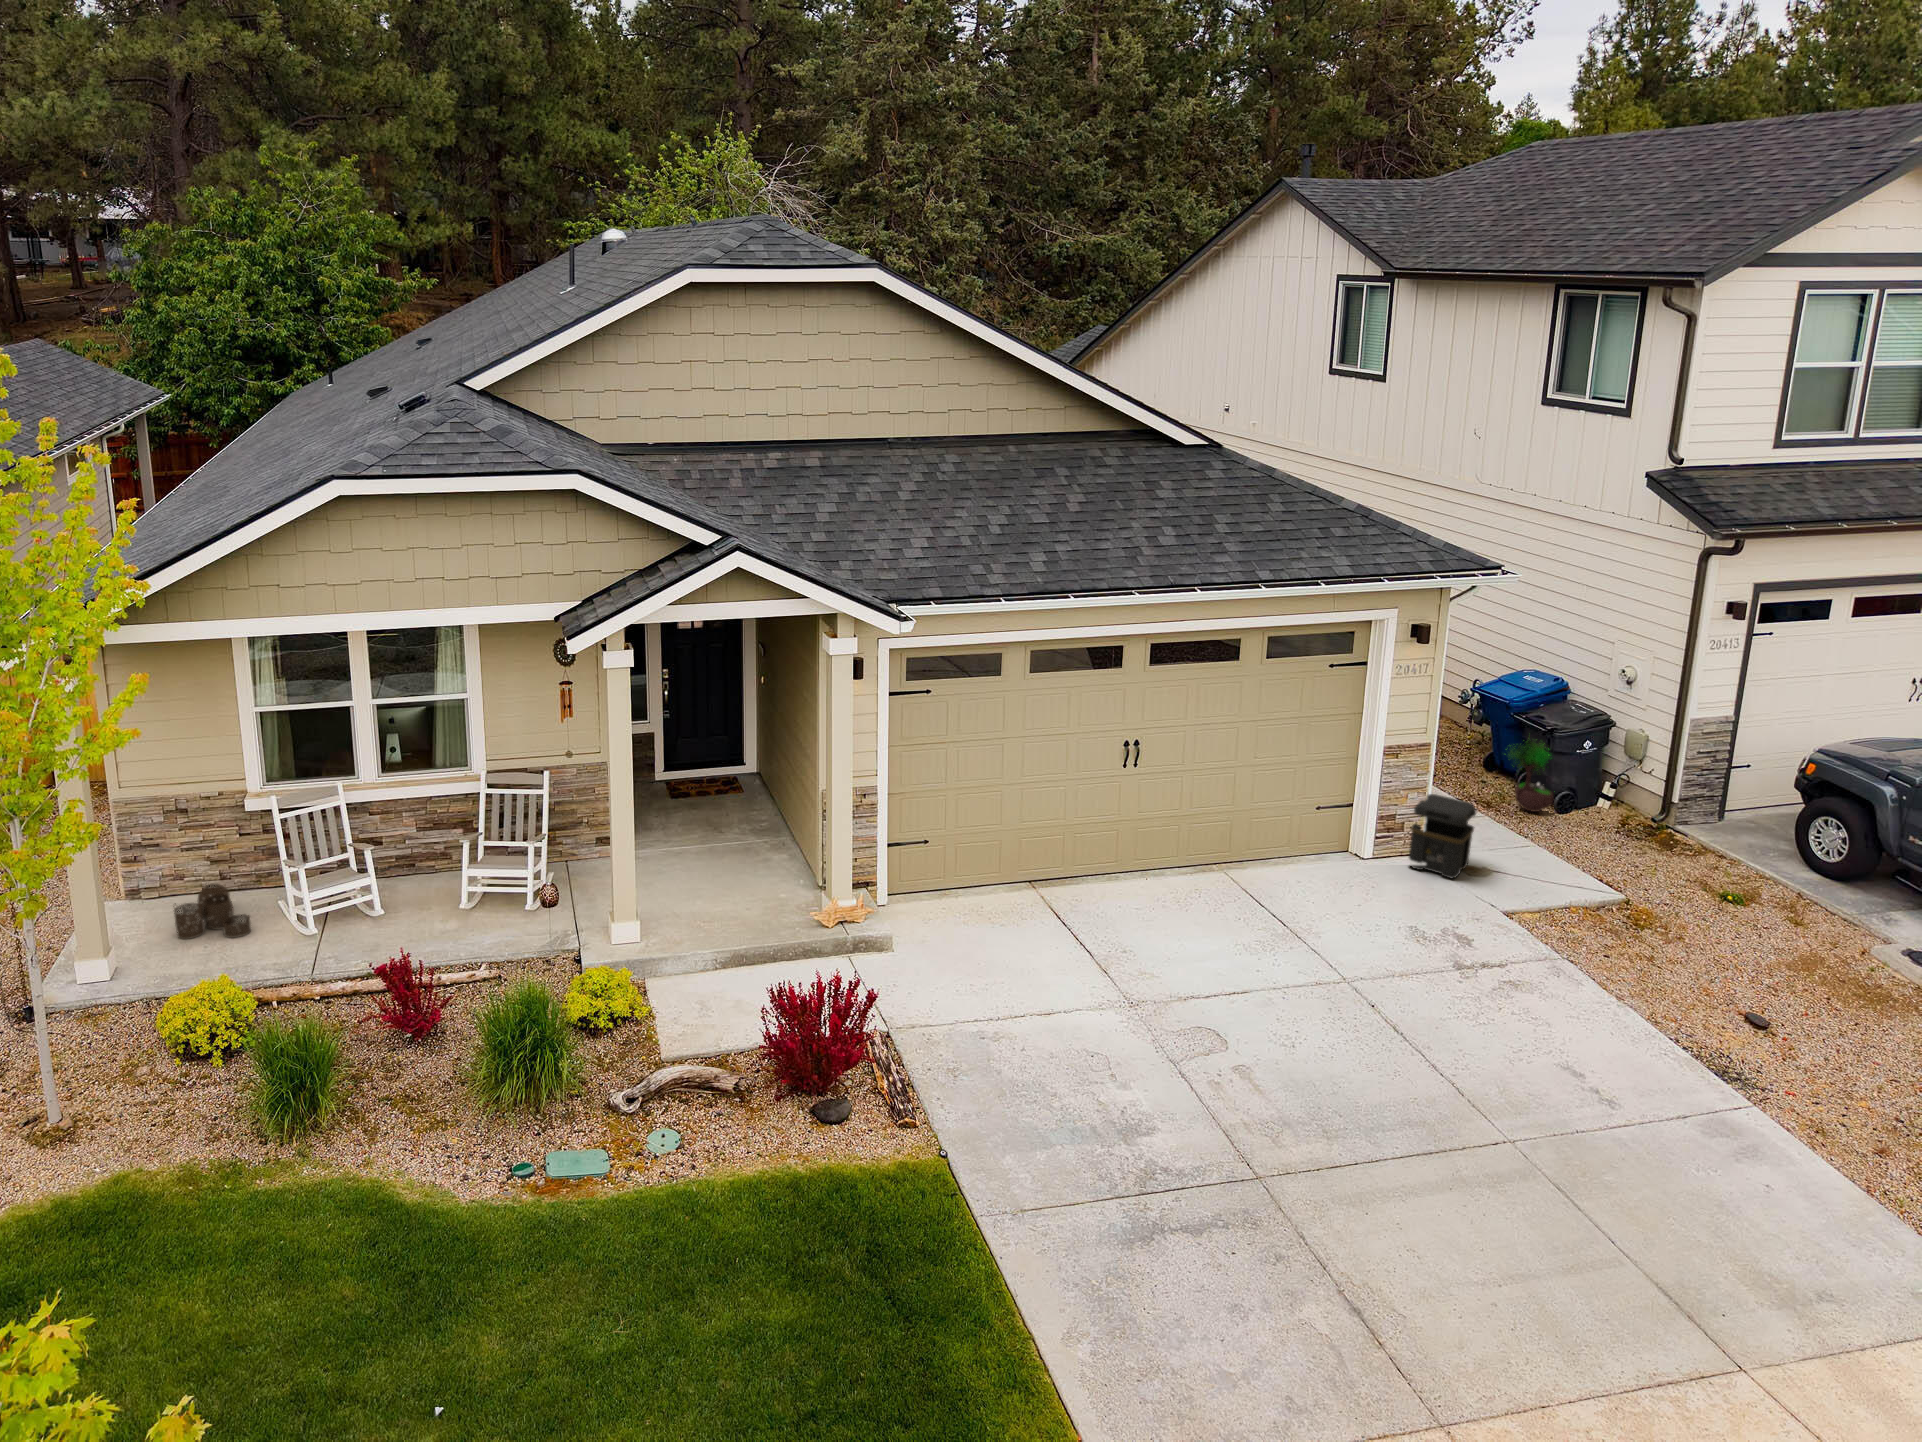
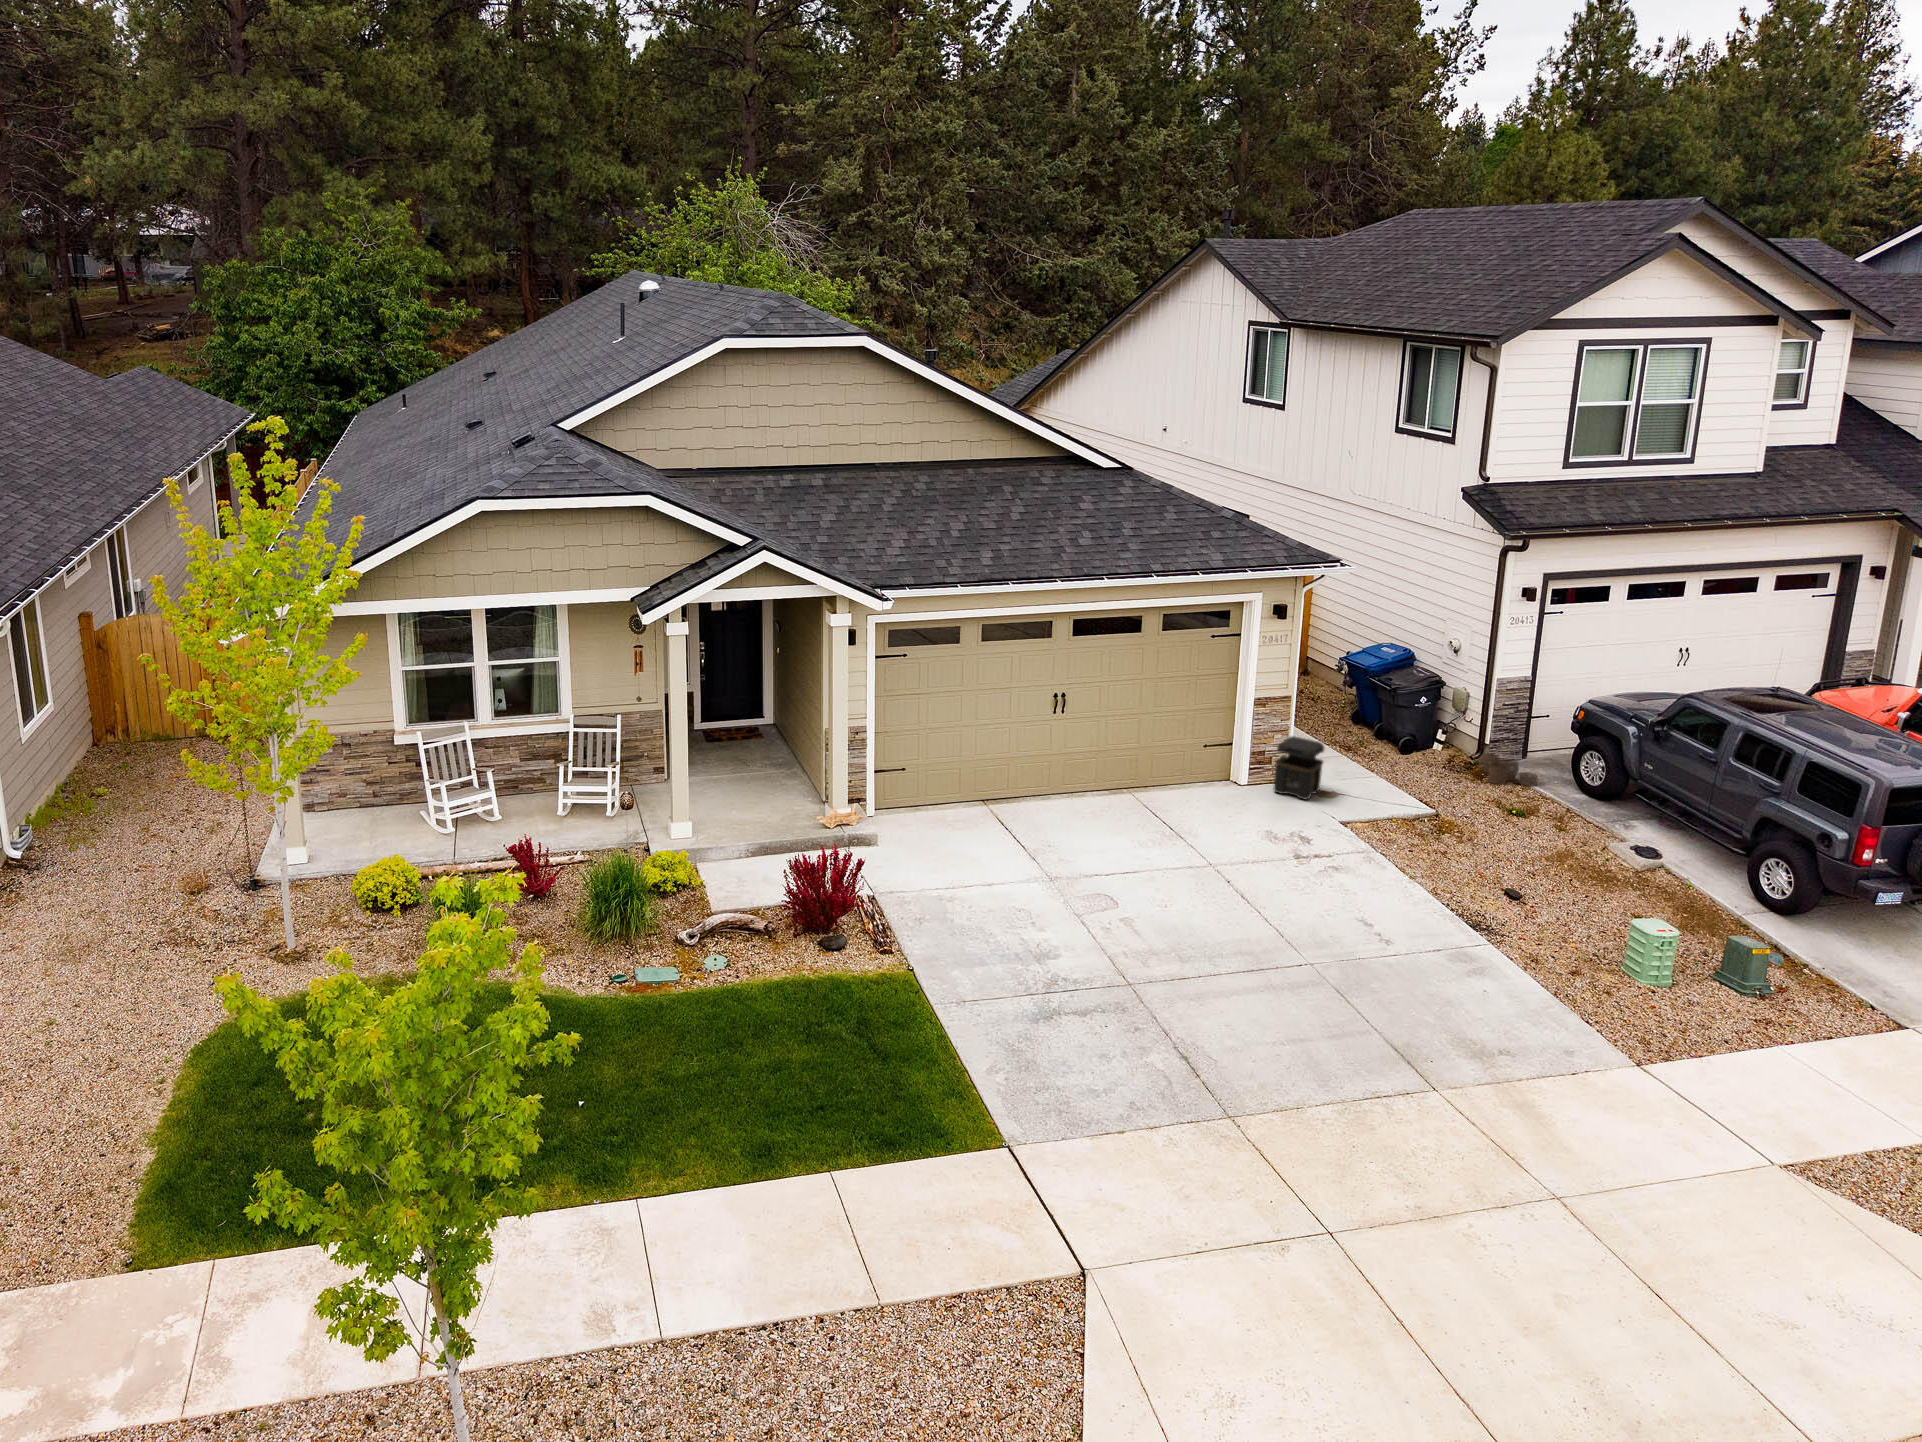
potted tree: present [1505,740,1553,812] -> none [1358,691,1400,754]
woven basket: present [174,884,251,939] -> present [1478,753,1537,786]

